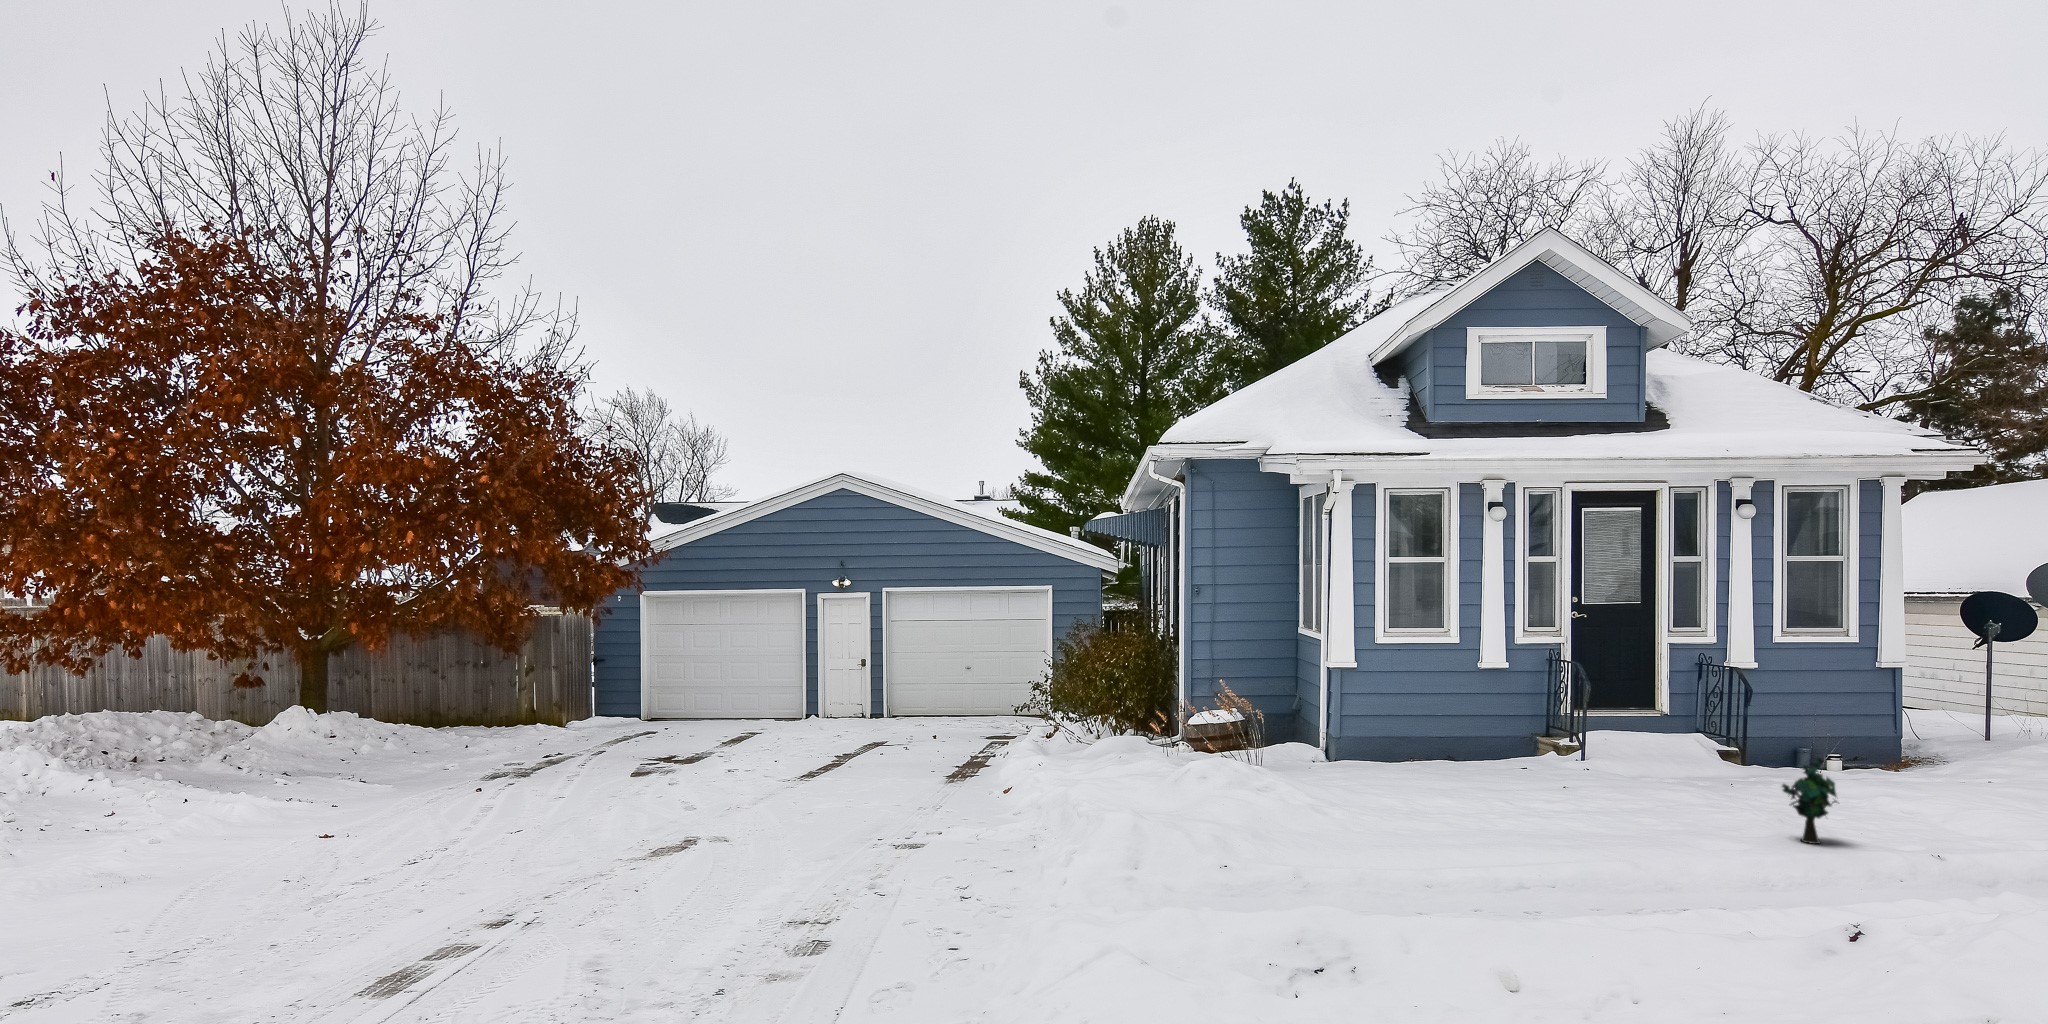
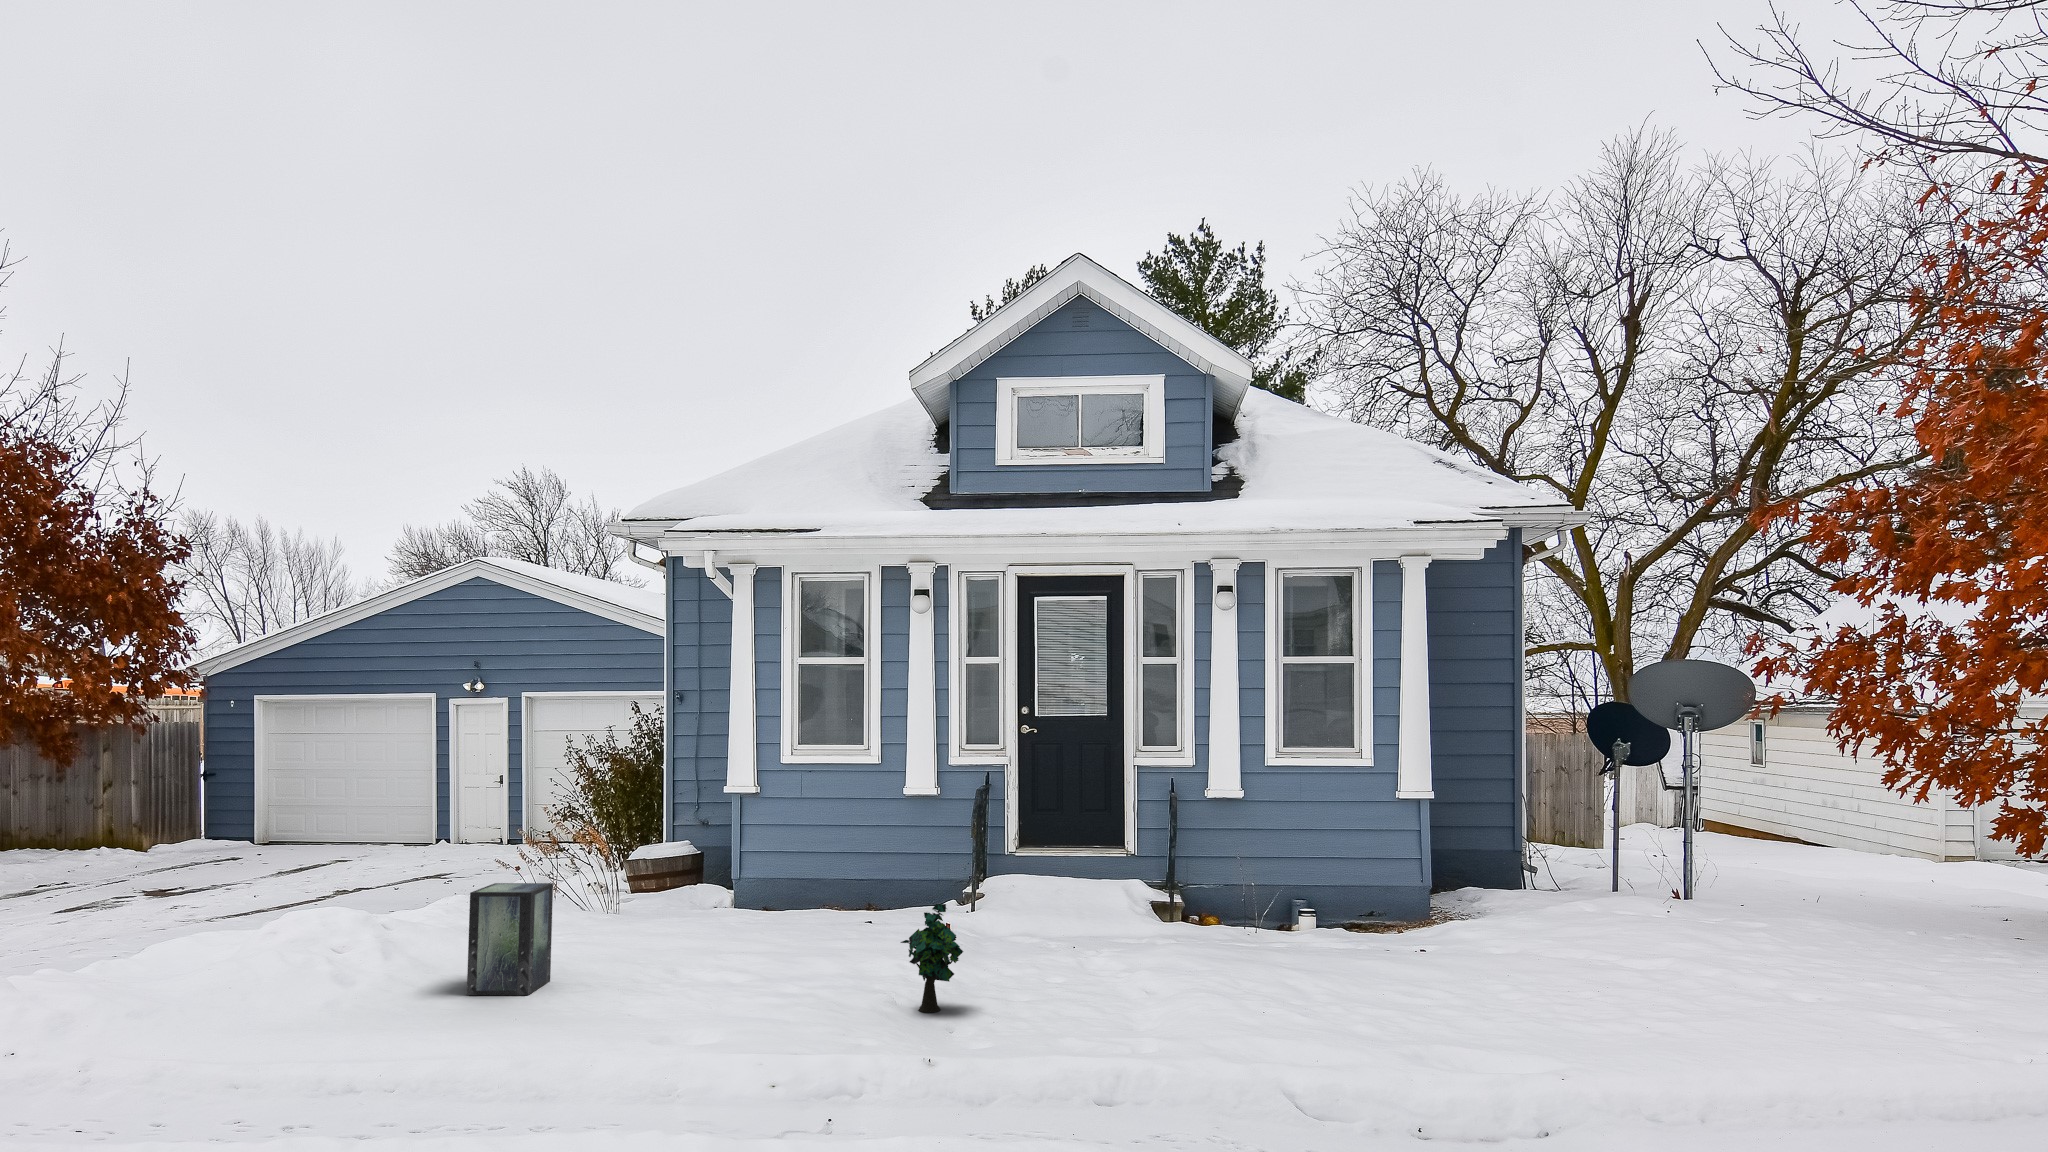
storage box: none [1391,749,1462,841] -> present [467,883,553,995]

